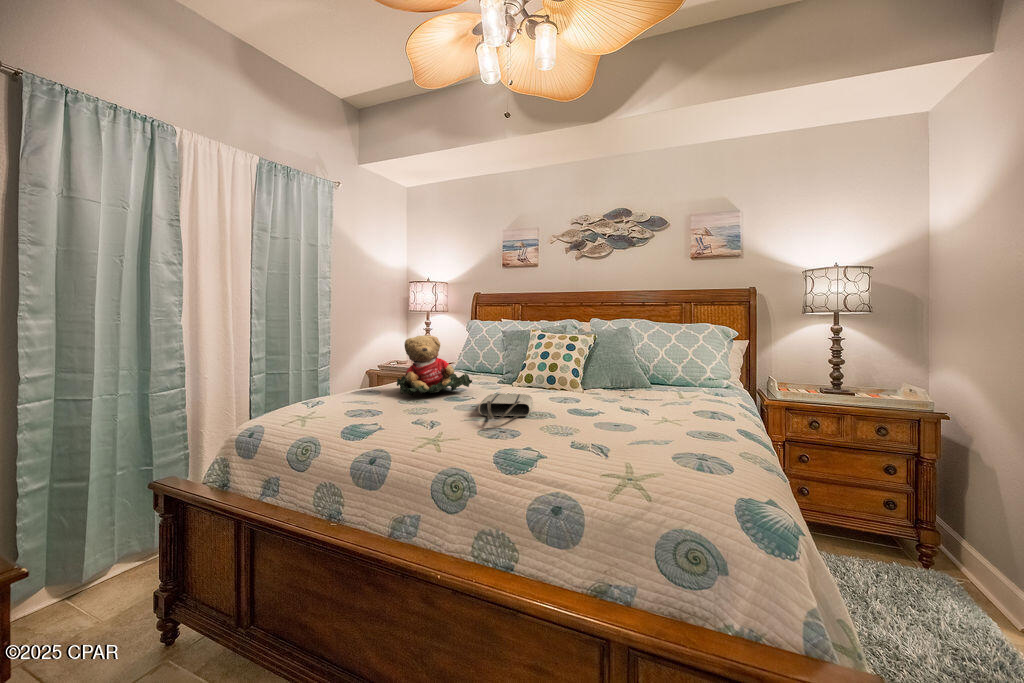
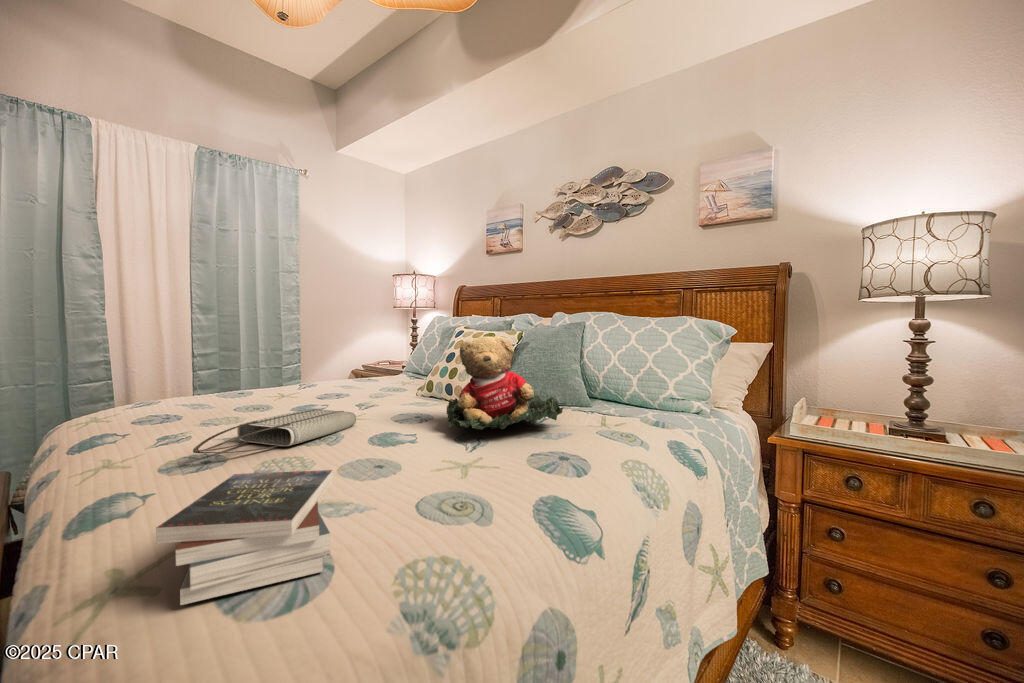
teddy bear: present [397,335,472,395] -> present [447,336,563,430]
book: none [601,415,695,468] -> present [156,470,333,605]

